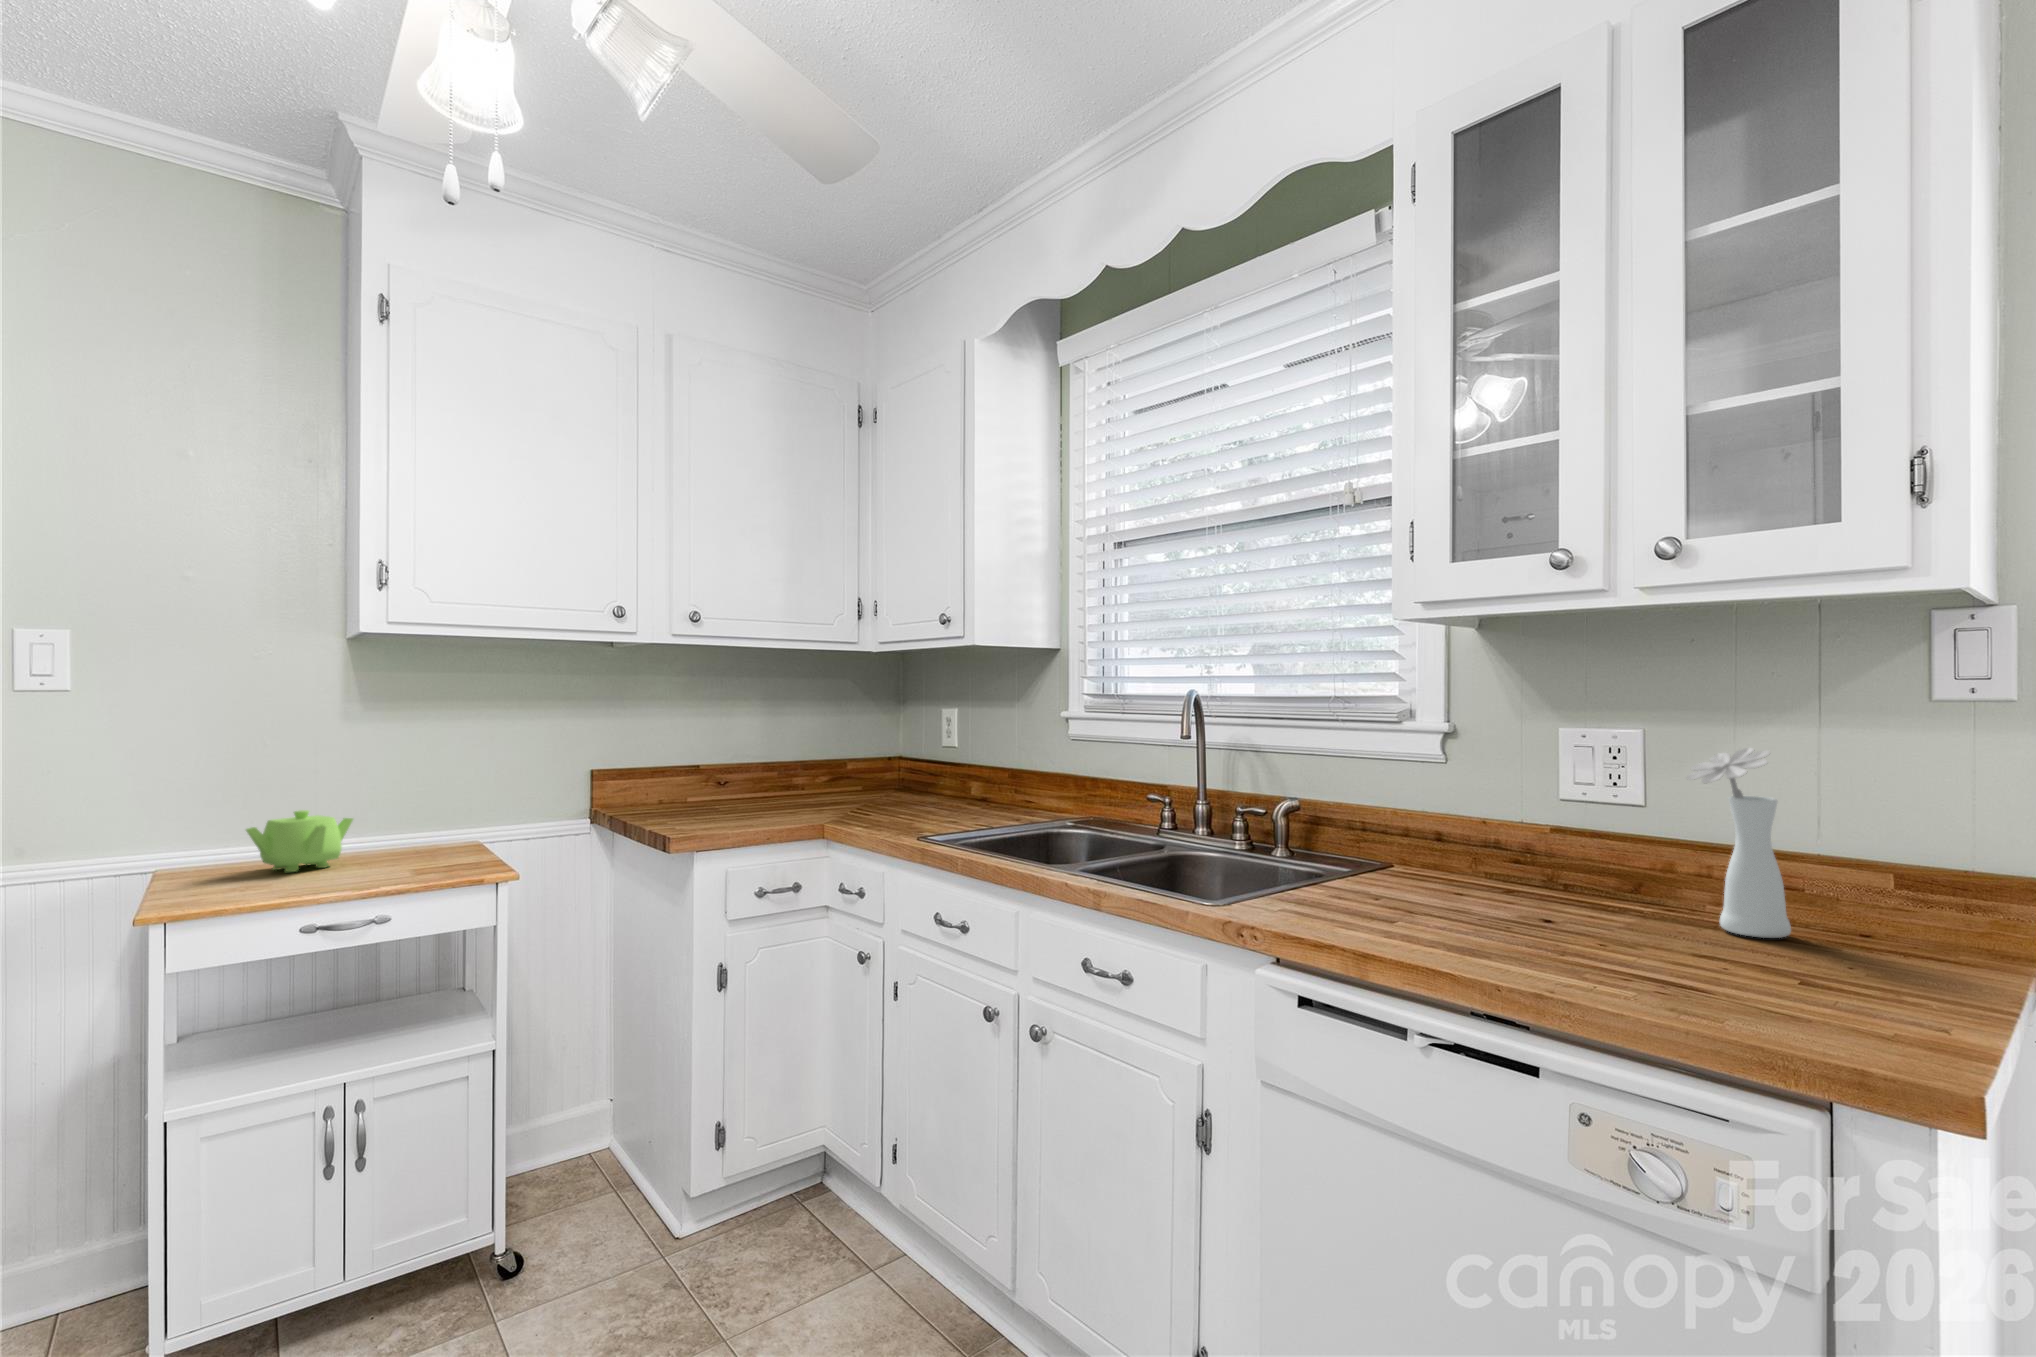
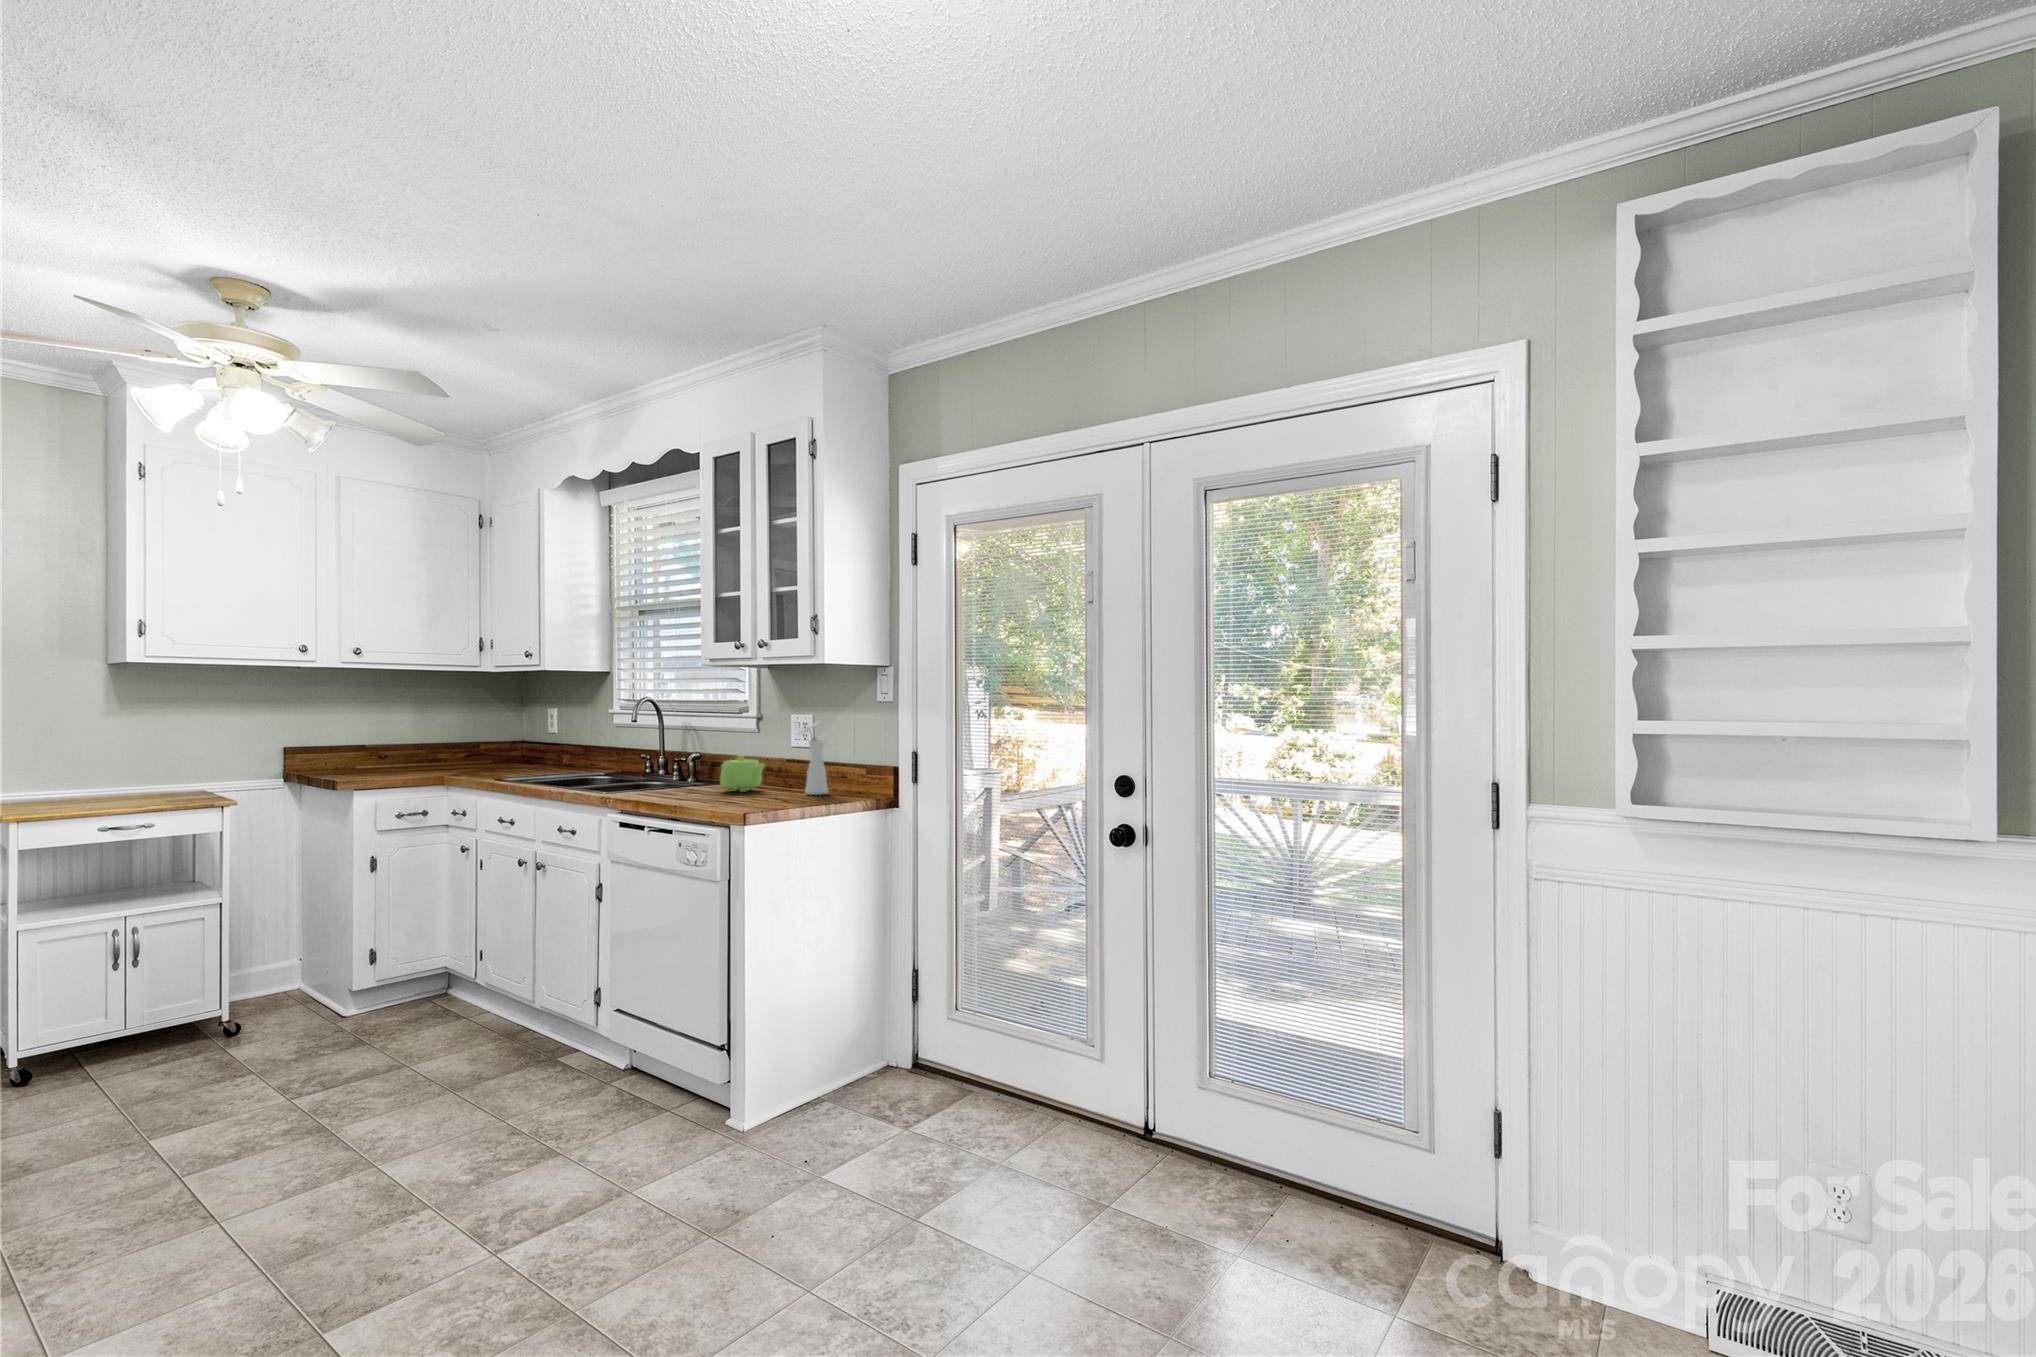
teapot: present [246,810,353,872] -> present [720,756,765,792]

